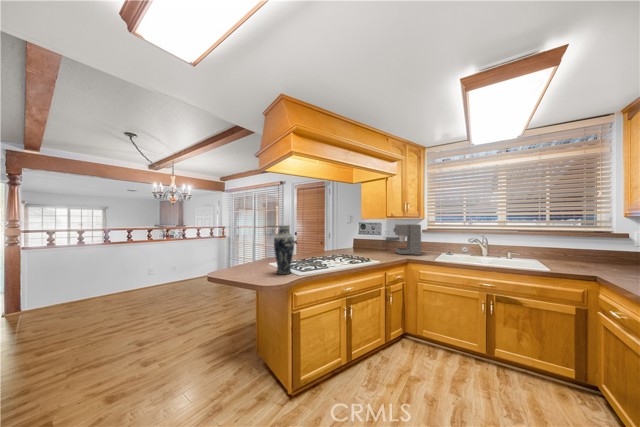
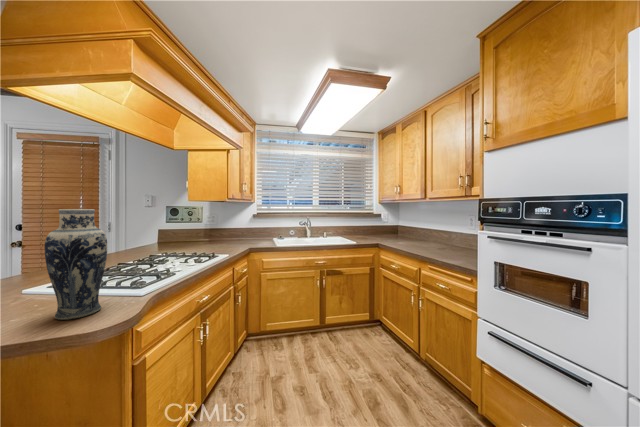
coffee maker: present [386,224,421,255] -> none [218,209,260,245]

